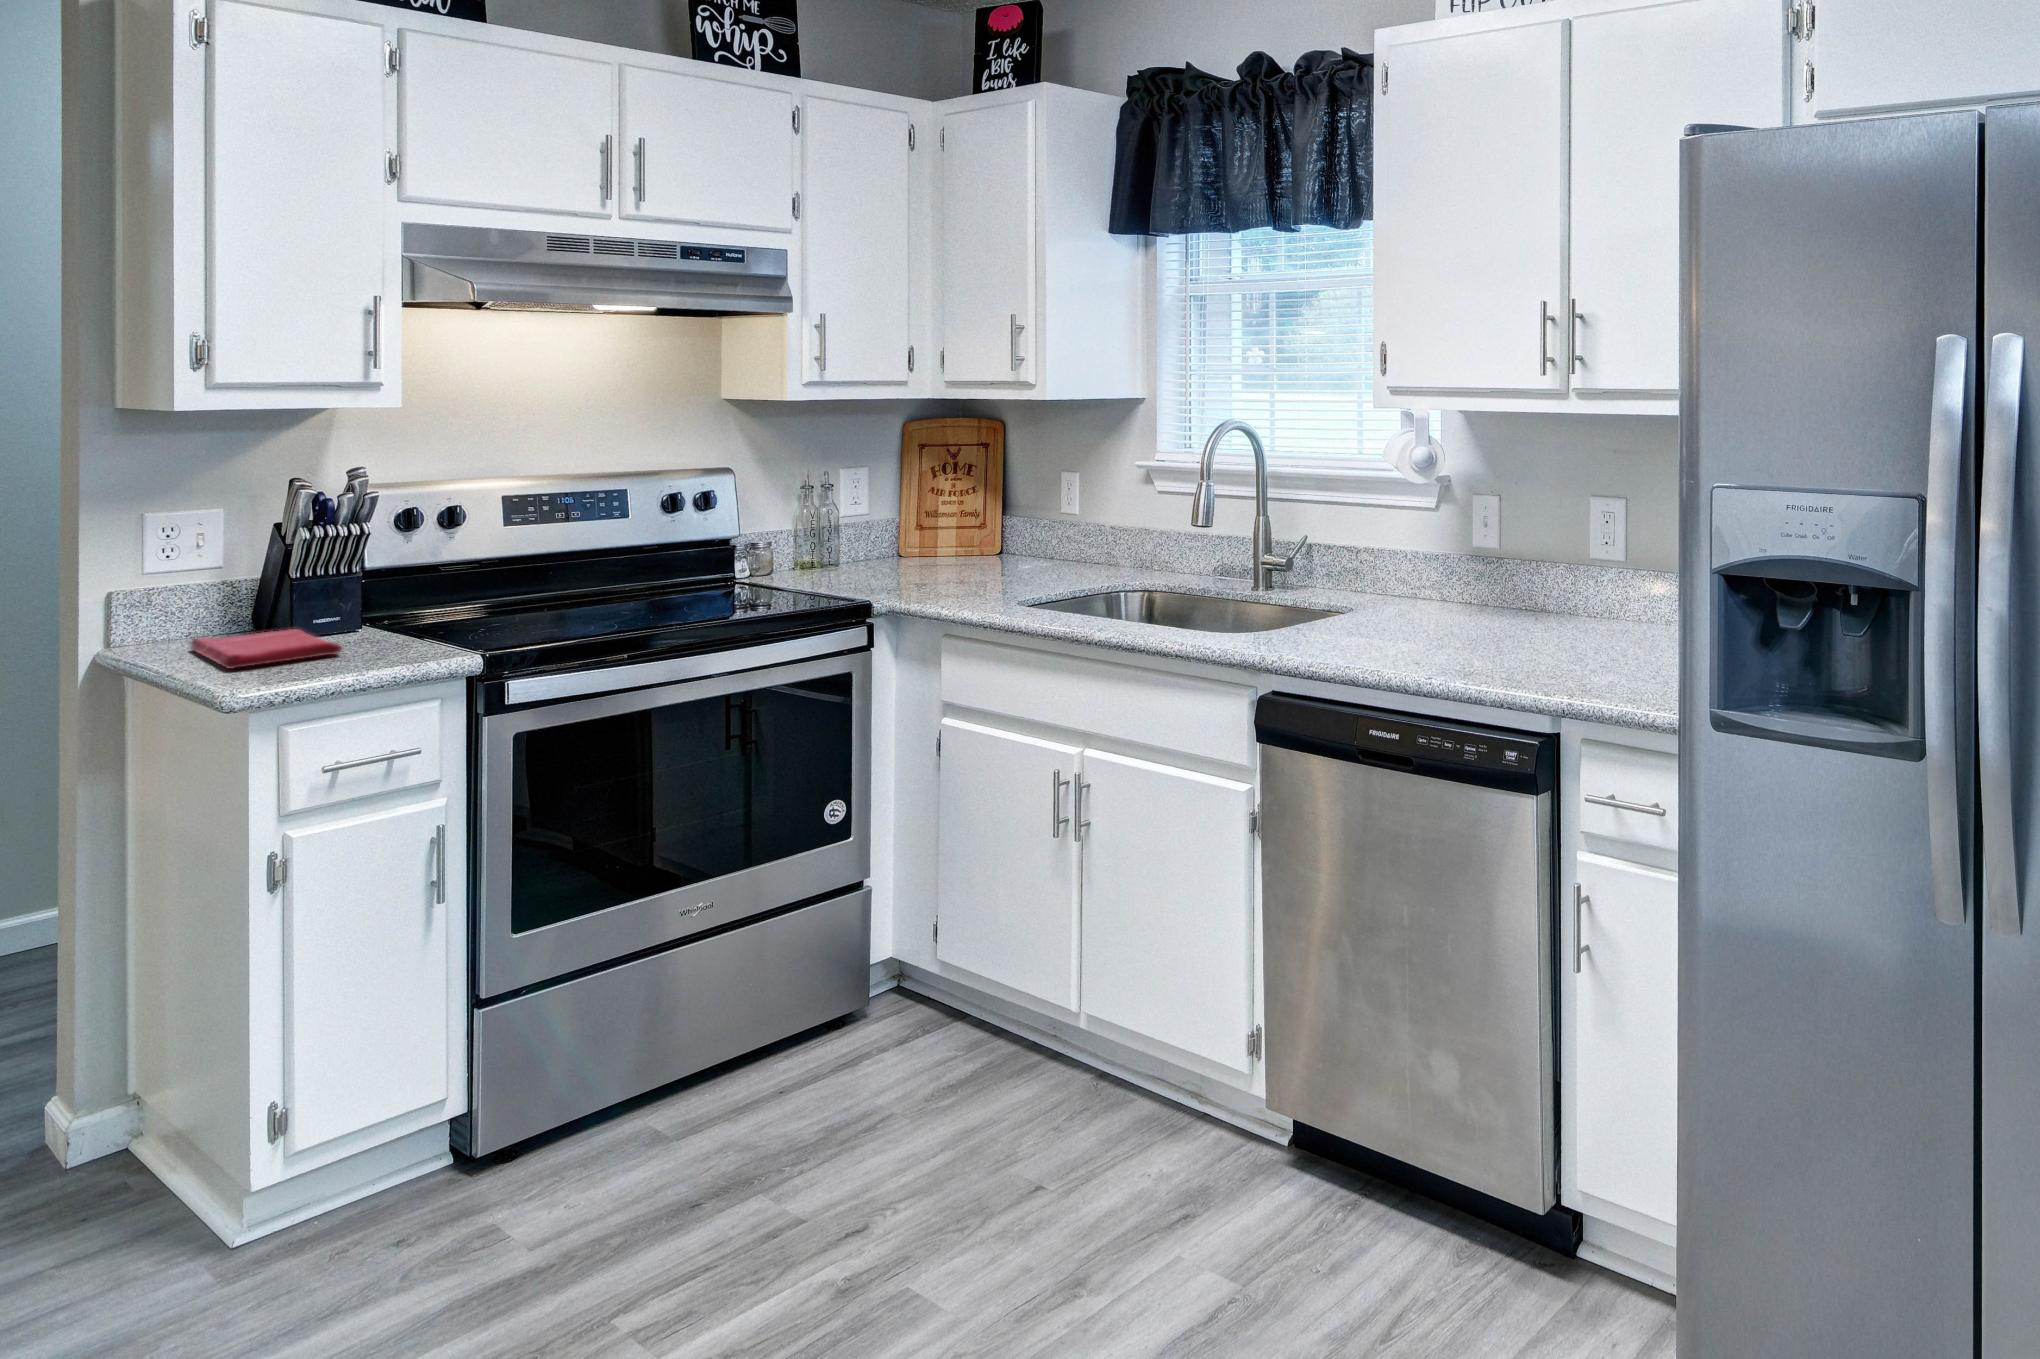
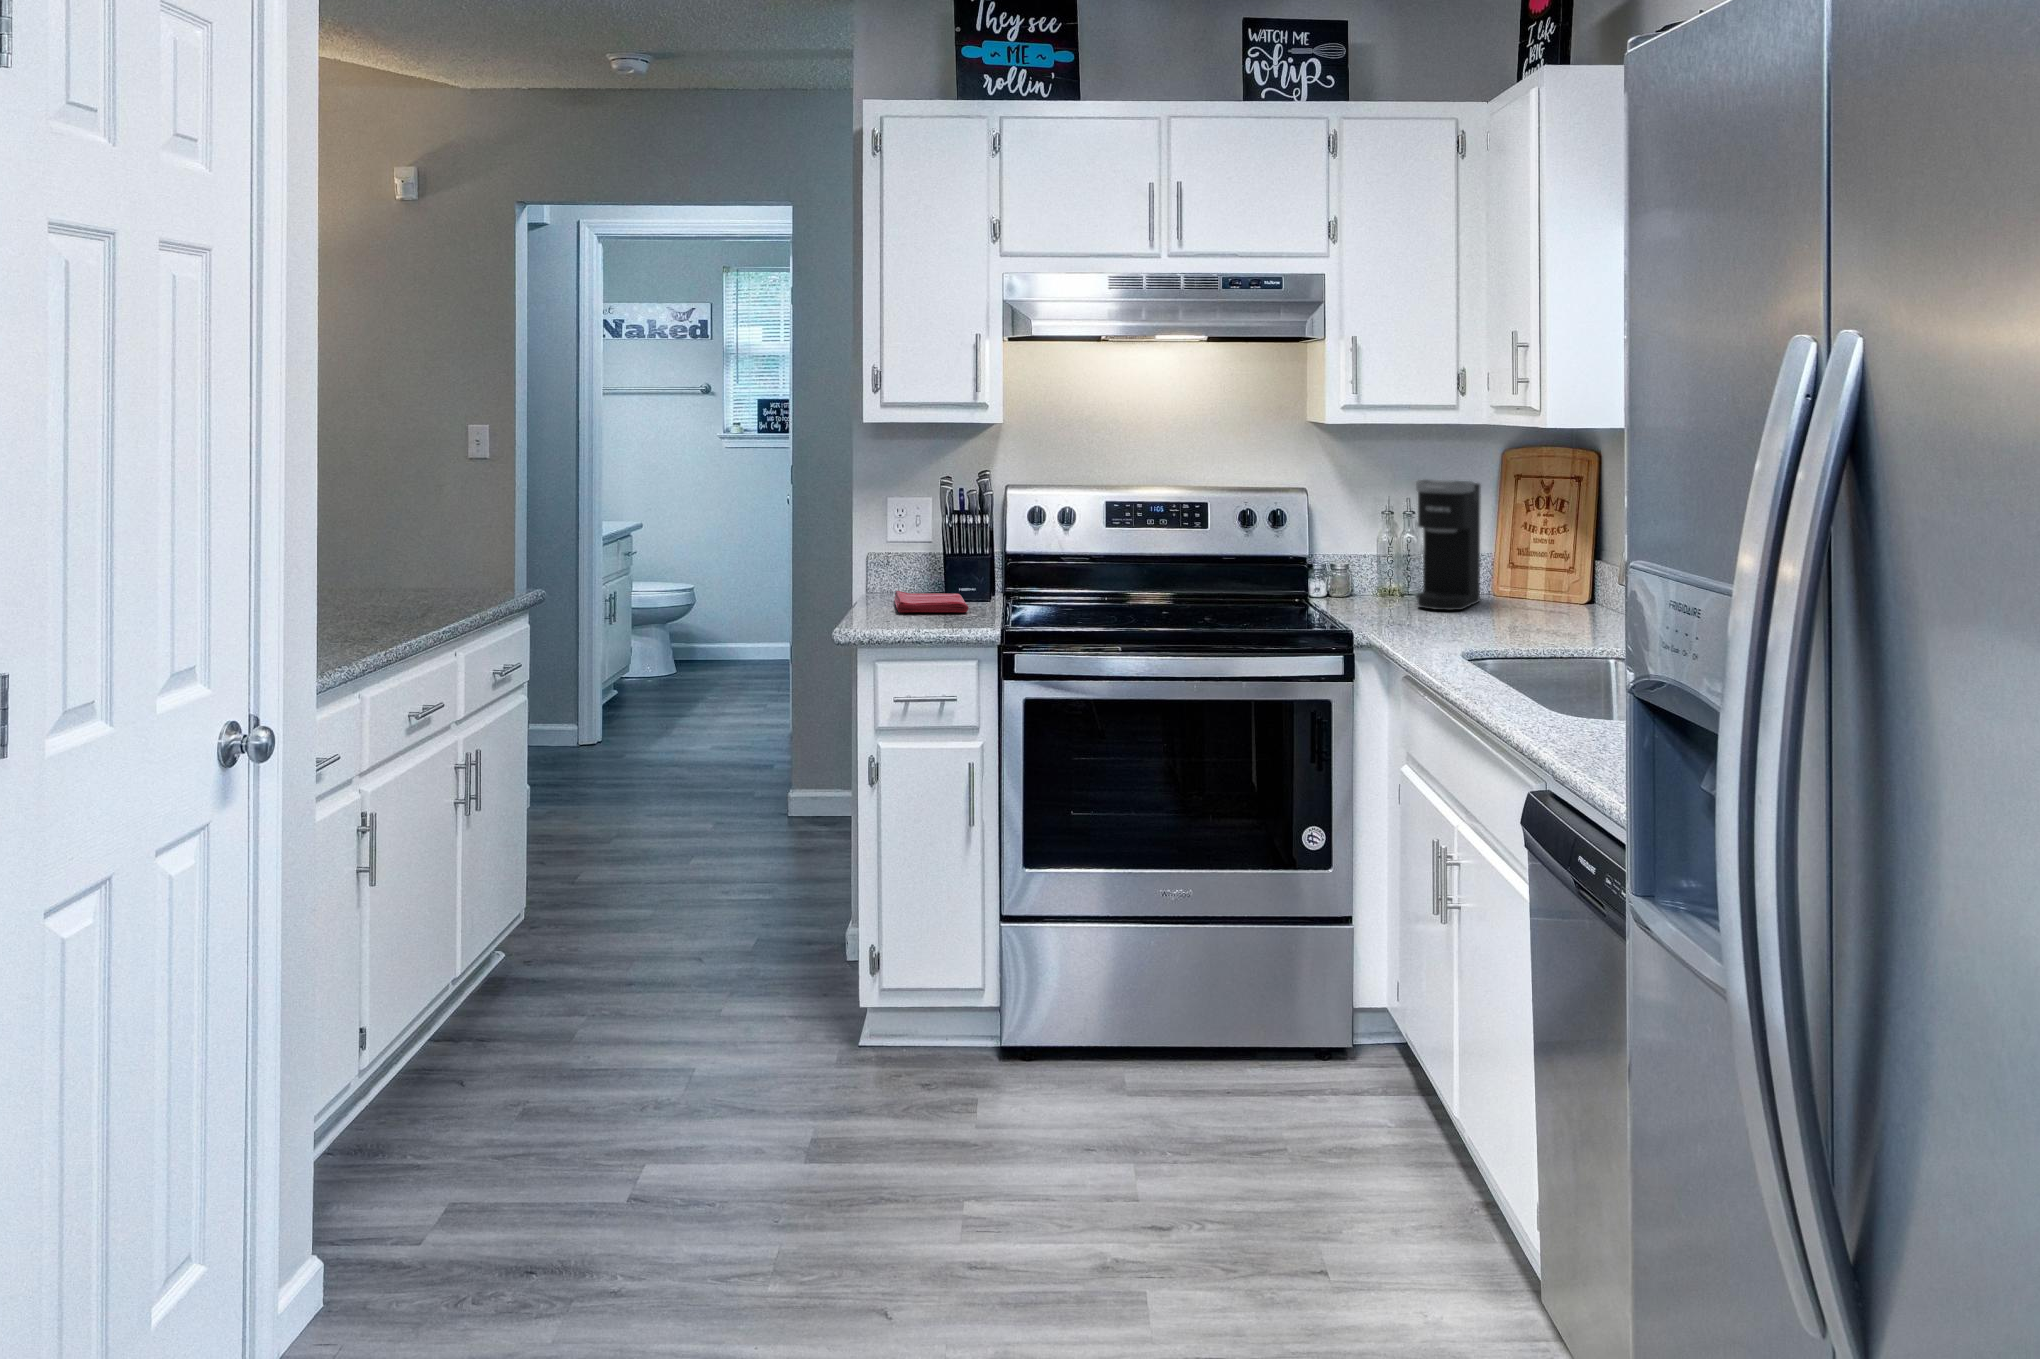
coffee maker: none [854,452,905,576] -> present [1416,480,1481,610]

